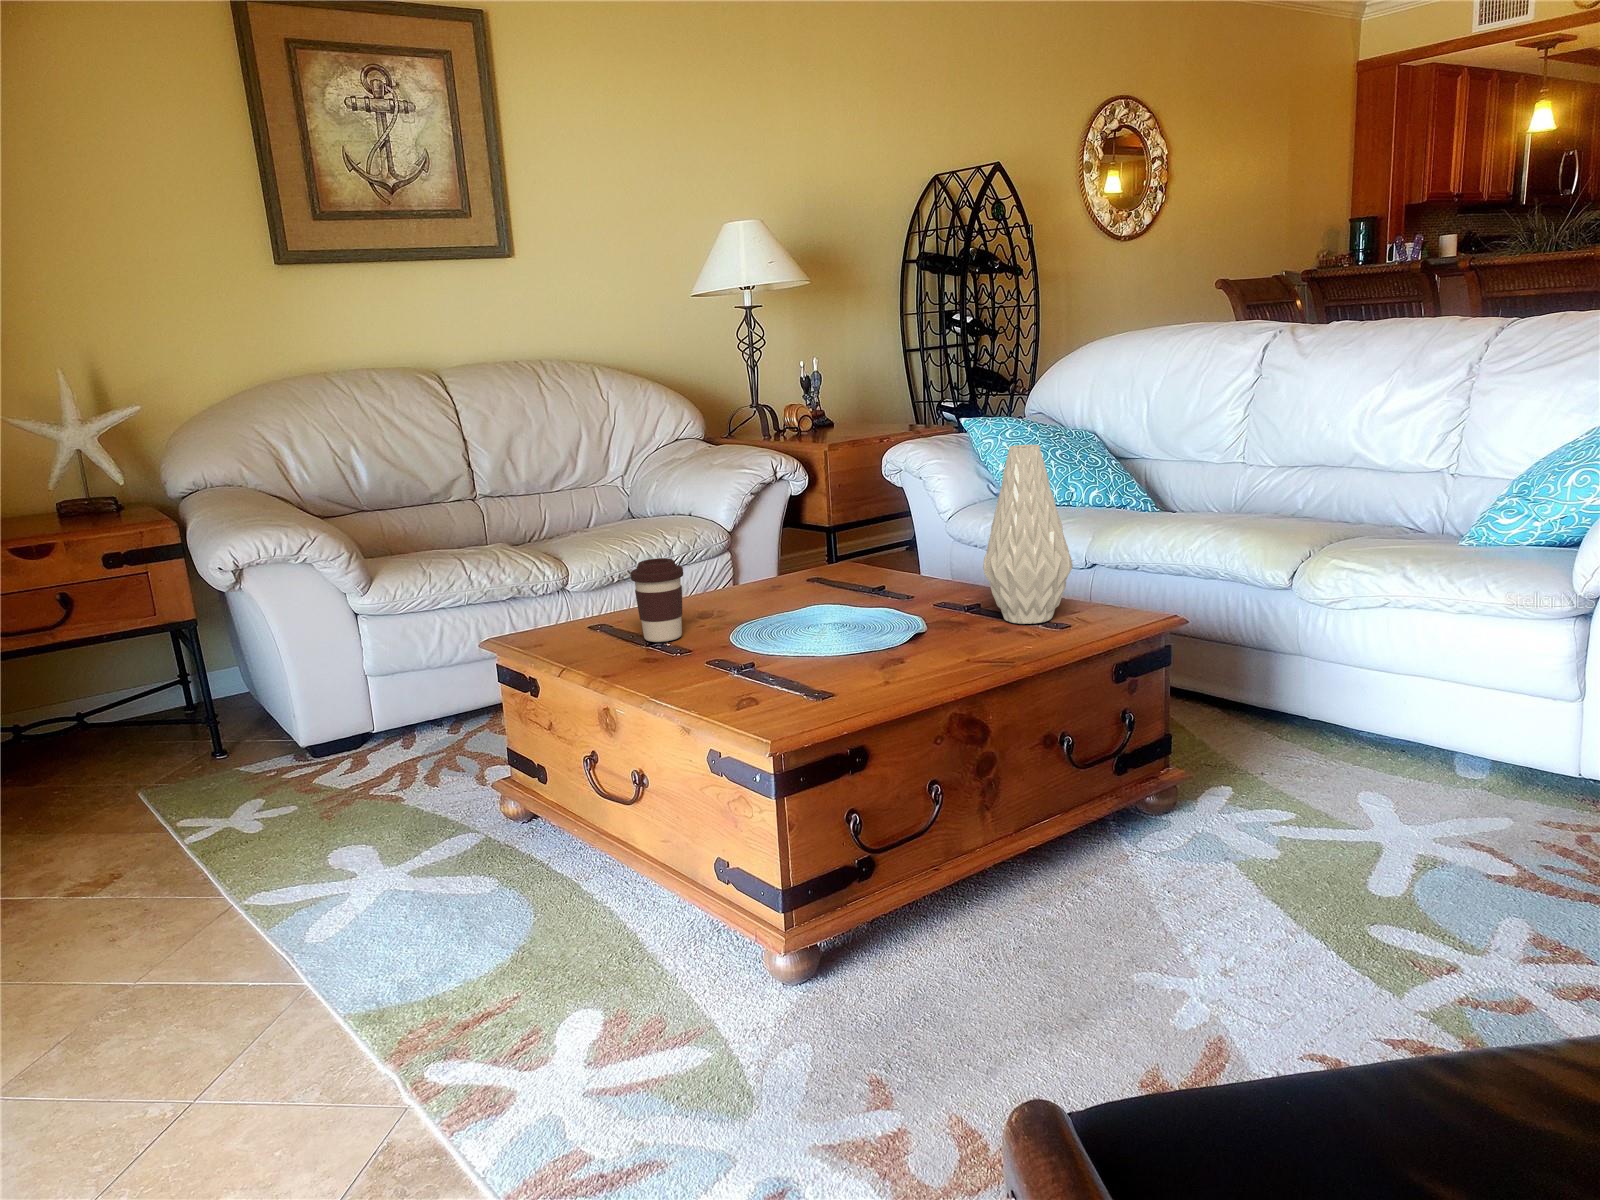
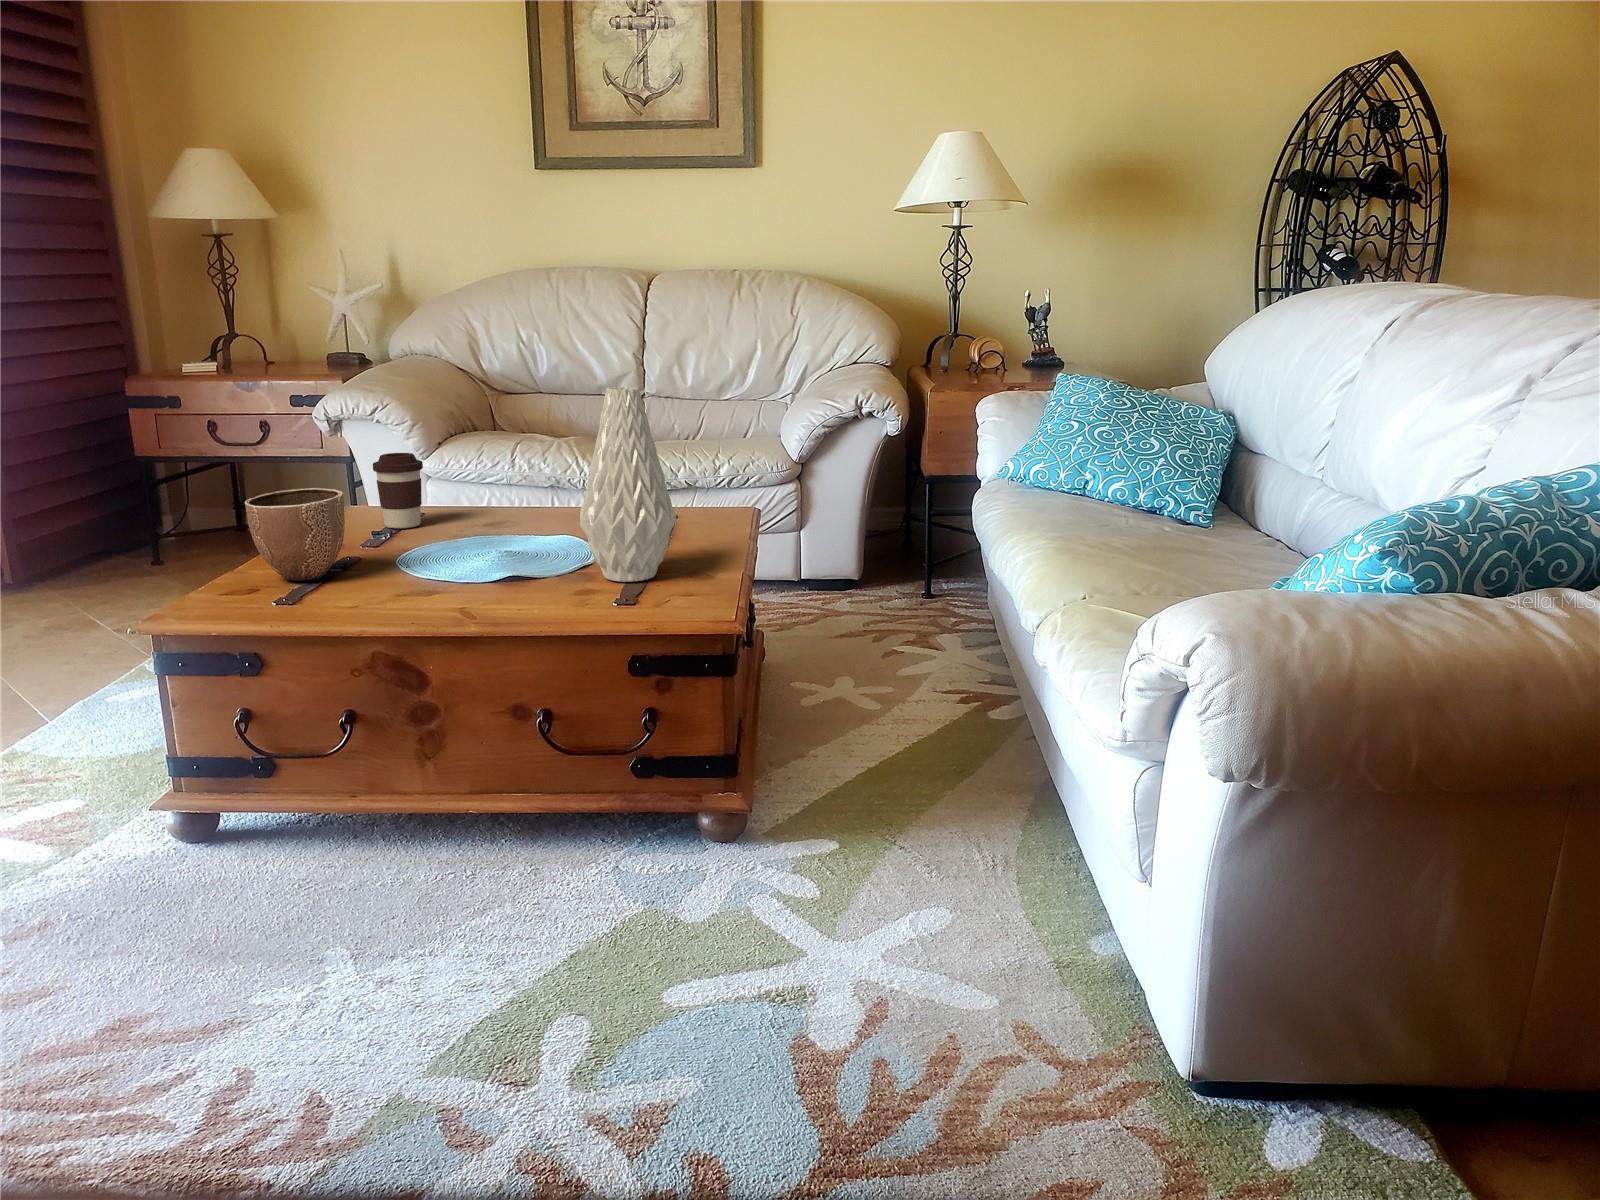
decorative bowl: none [740,590,841,695] -> present [245,488,345,581]

